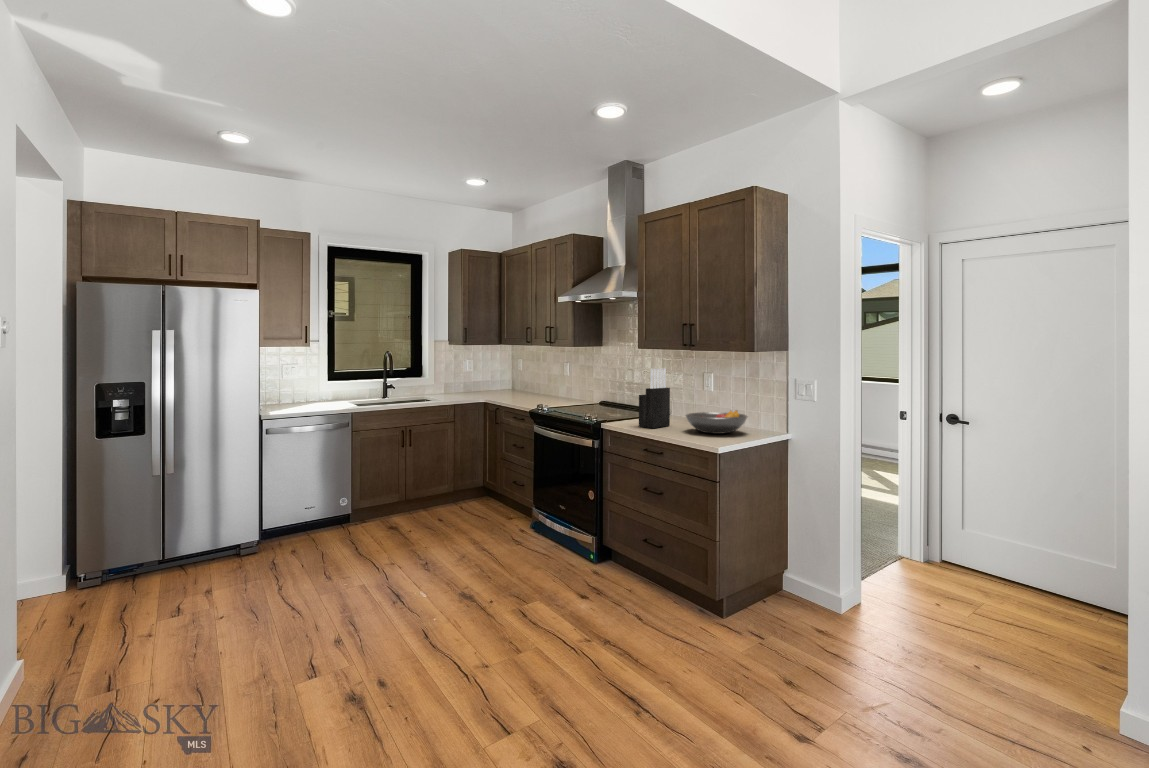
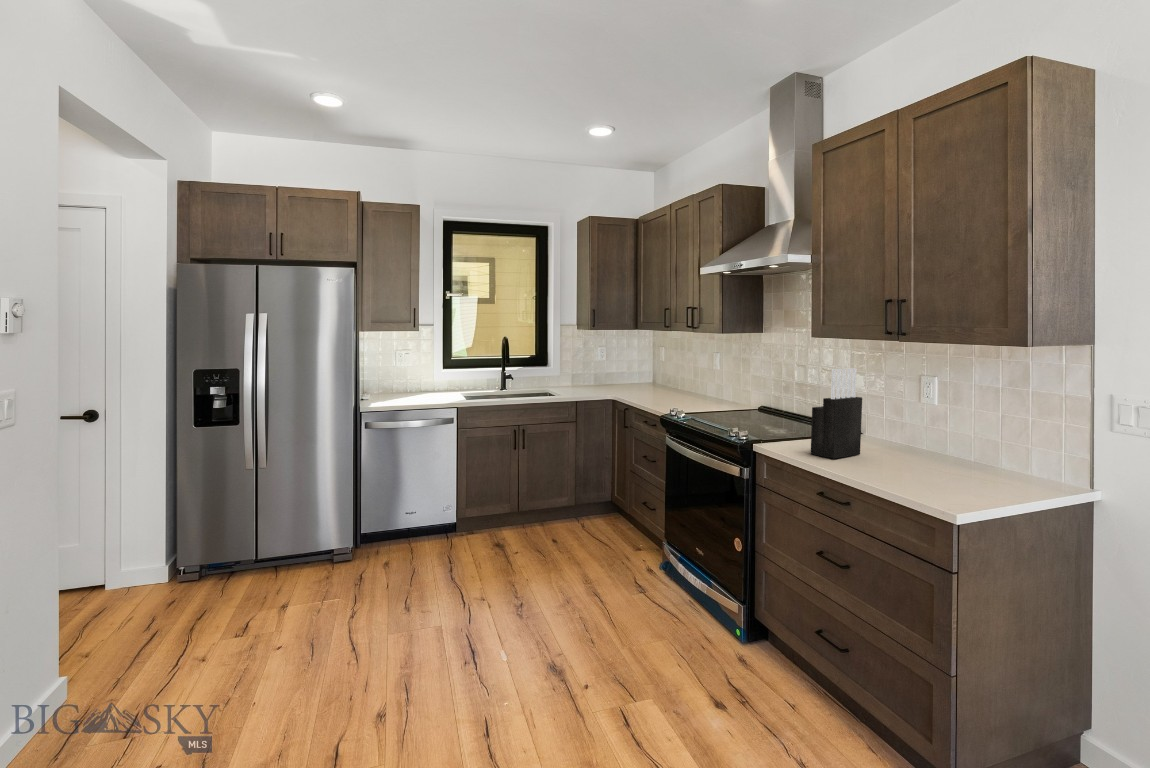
fruit bowl: present [686,410,747,434] -> none [888,438,1002,477]

